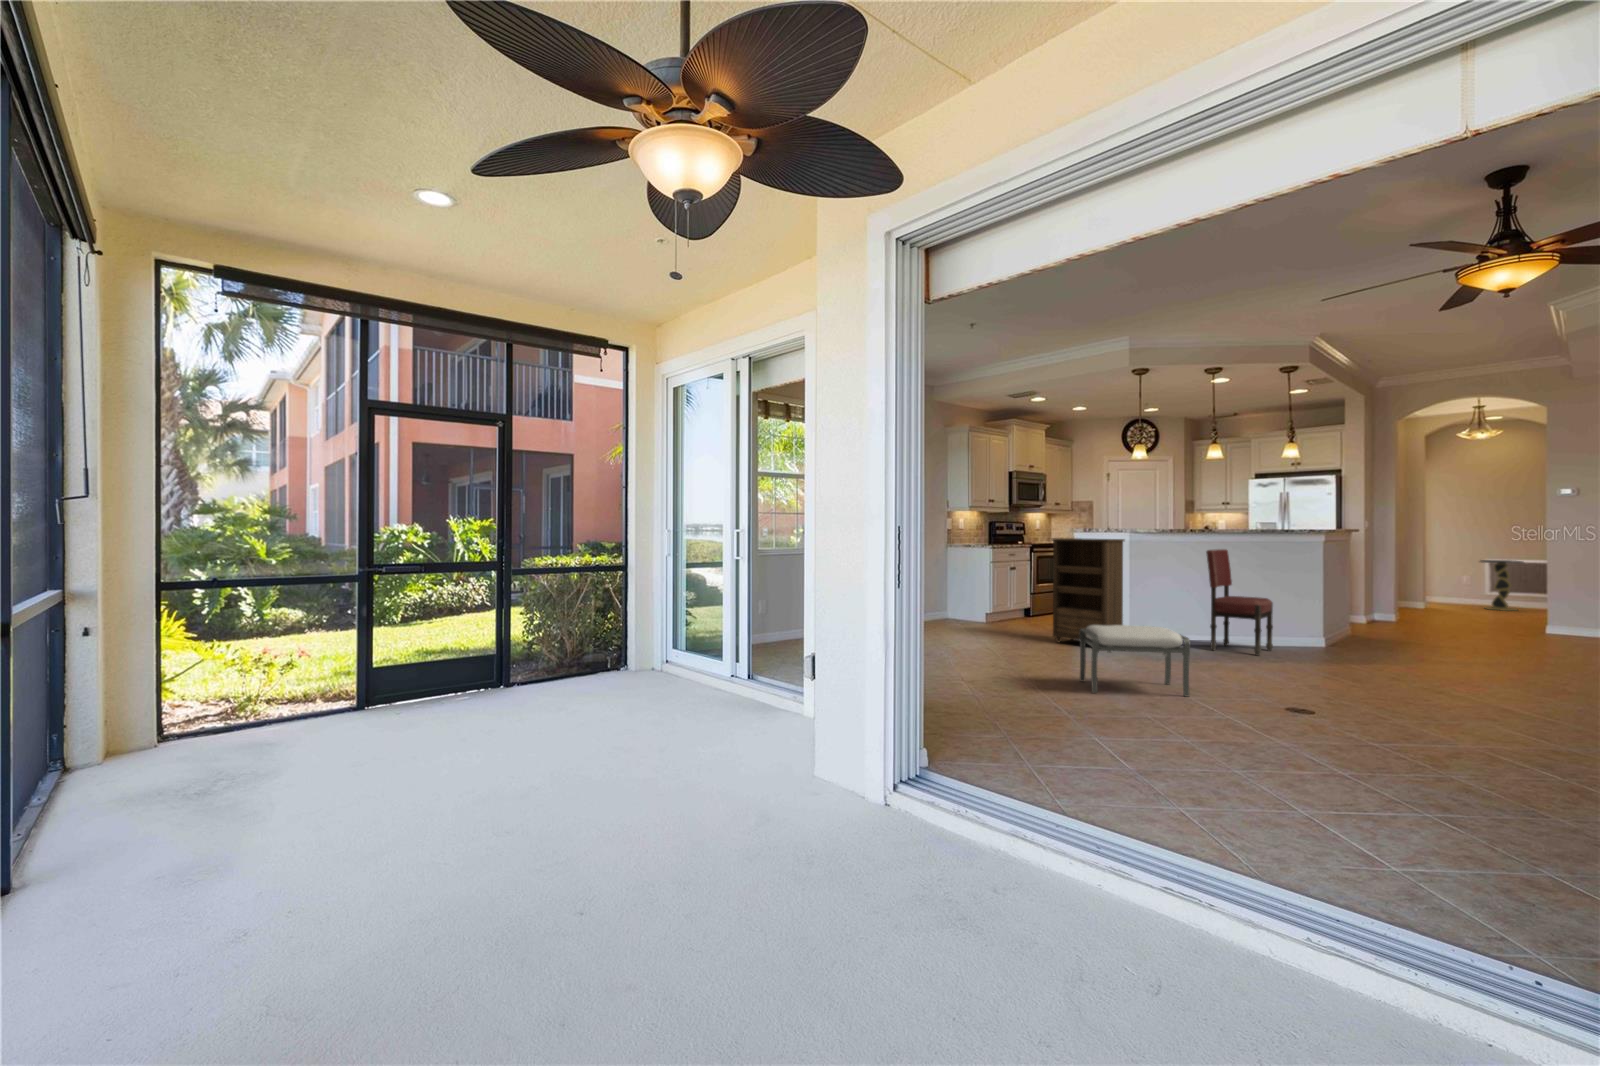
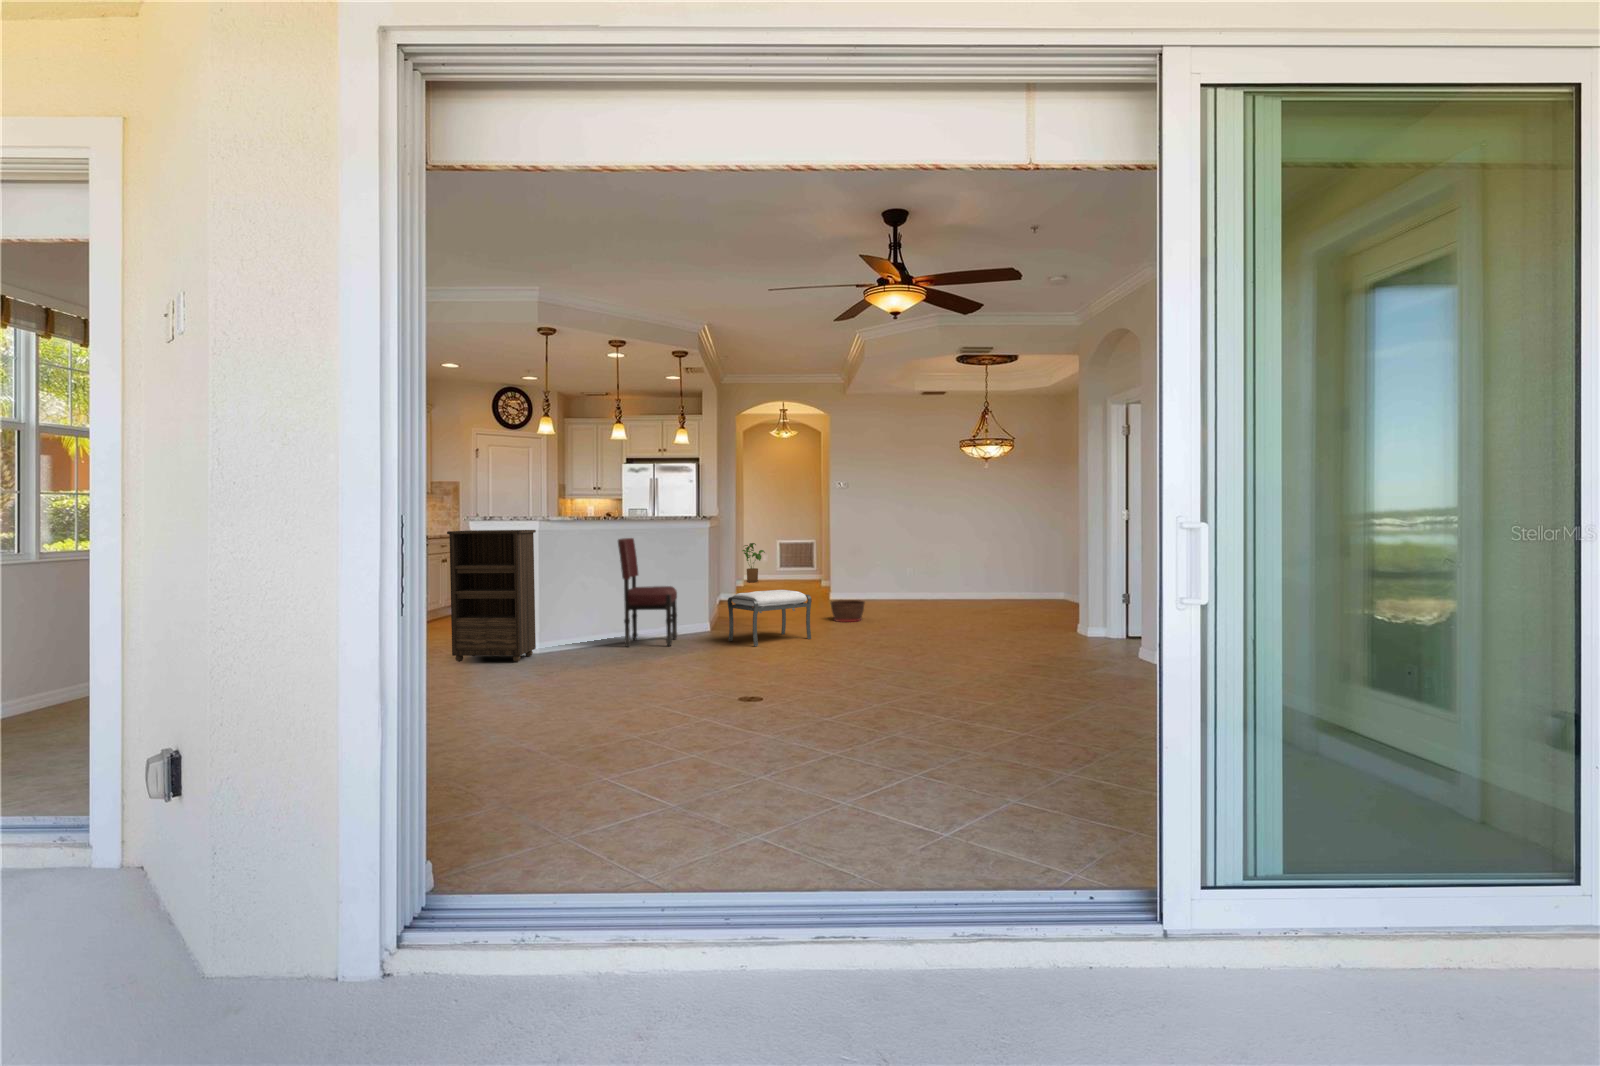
side table: present [1480,560,1523,611] -> none [783,538,811,581]
house plant: none [1414,563,1448,607] -> present [742,543,765,582]
ottoman: present [1080,625,1191,696] -> present [728,590,812,646]
basket: none [1500,634,1559,662] -> present [831,600,865,622]

